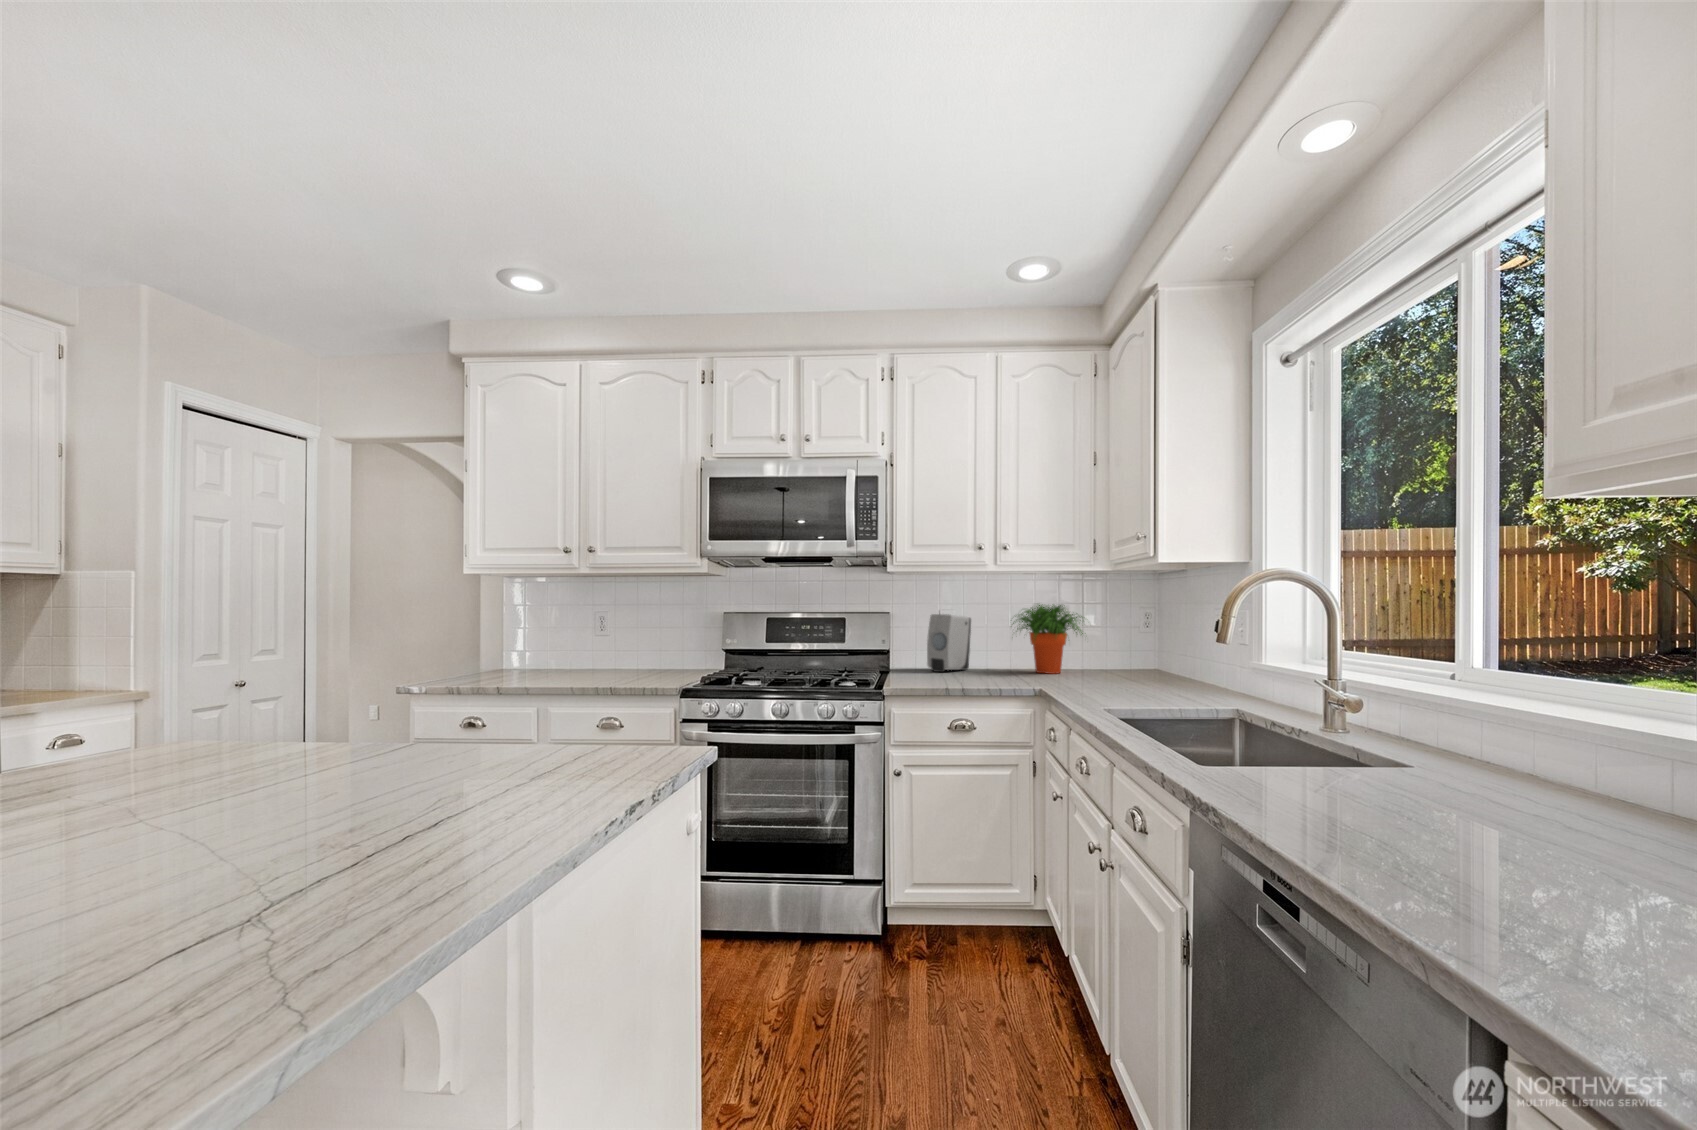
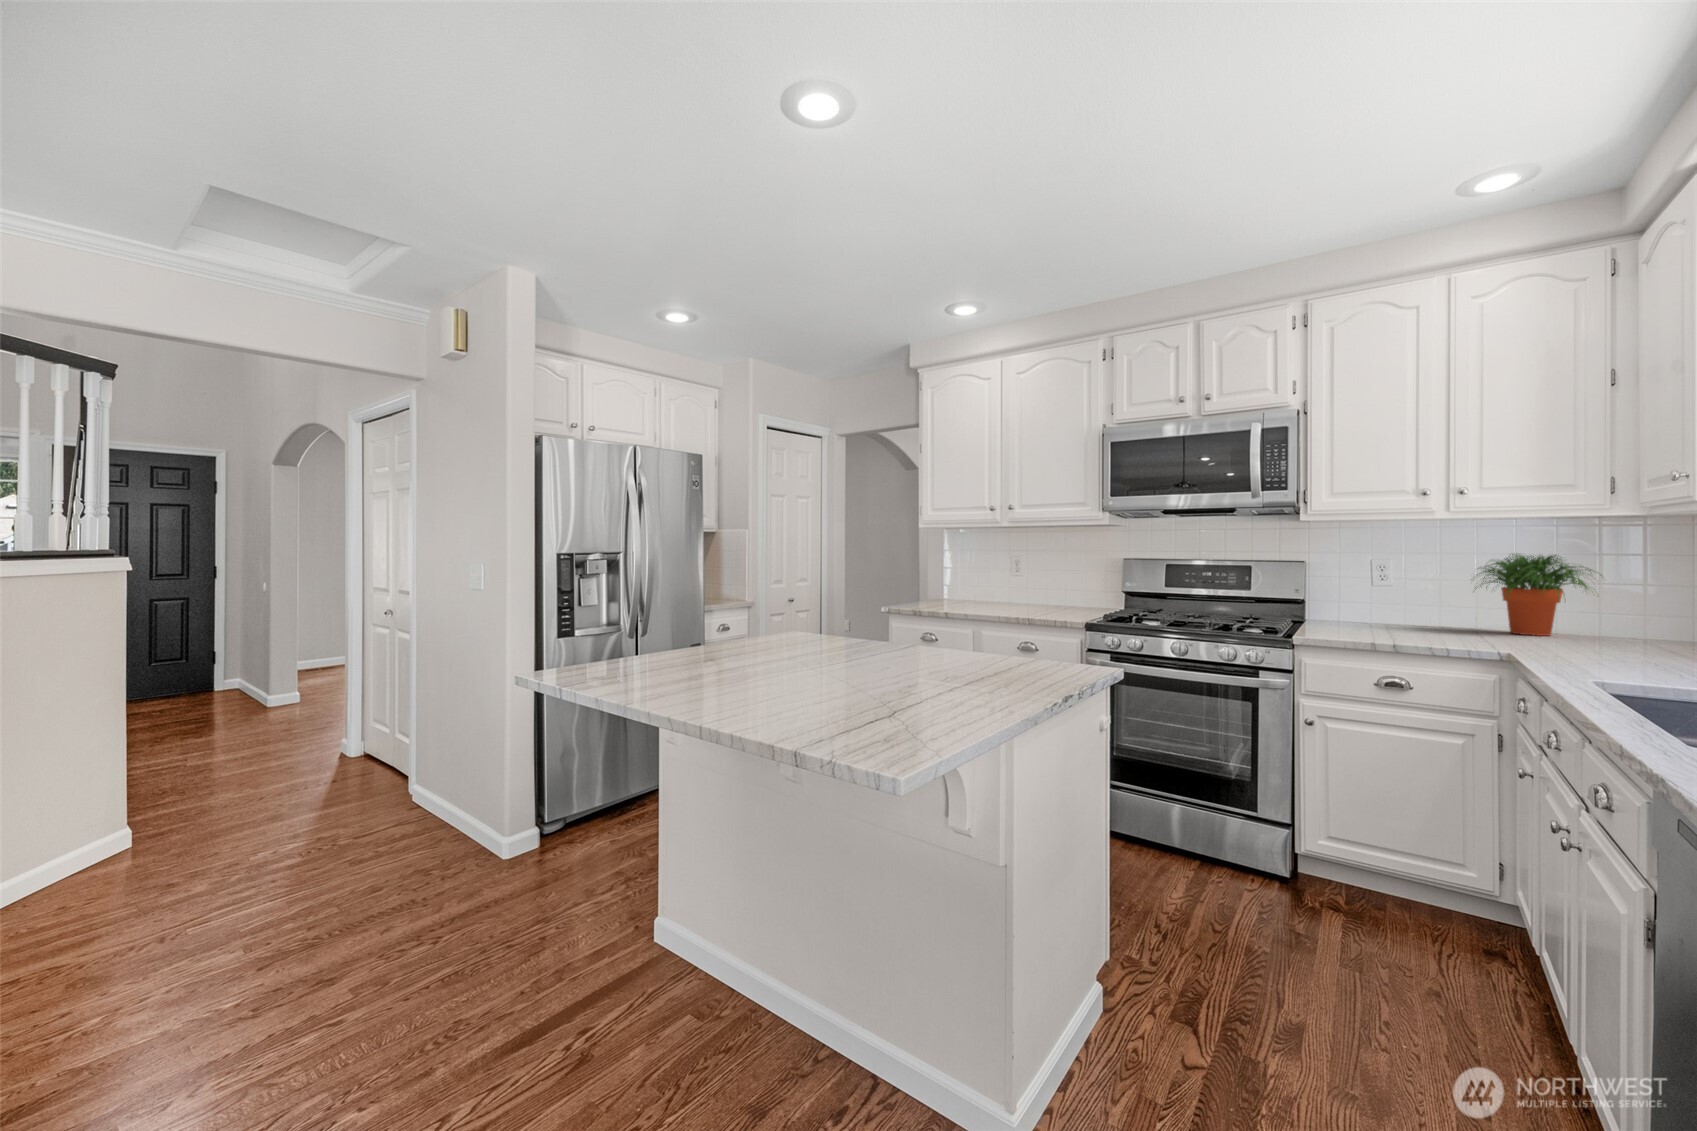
soap dispenser: present [927,614,971,672] -> none [1353,565,1414,627]

